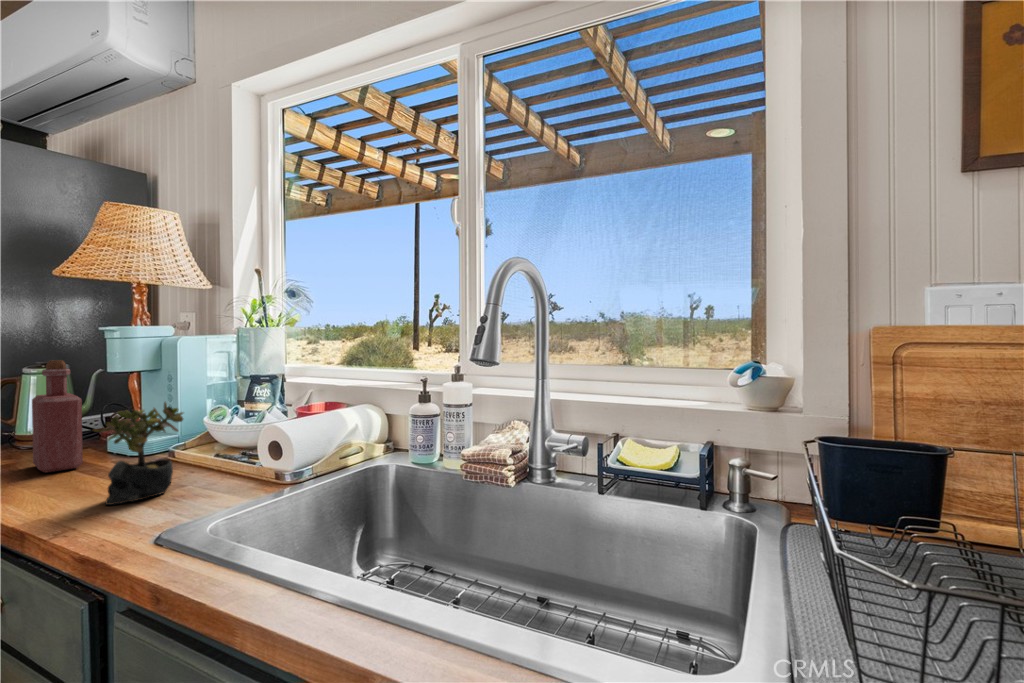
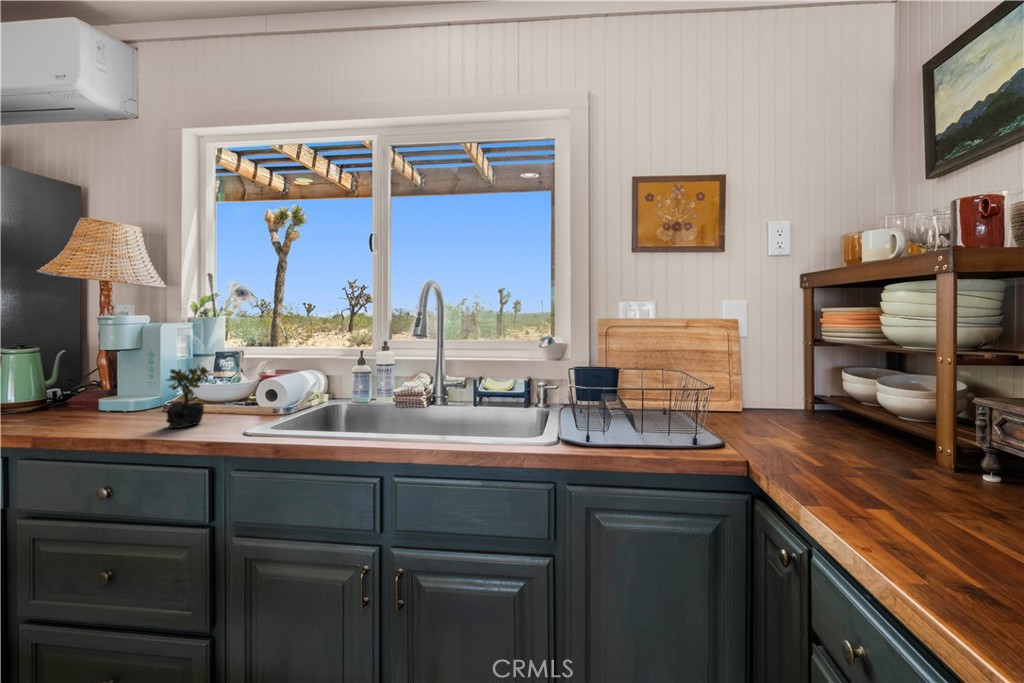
bottle: present [32,360,83,473] -> none [48,340,97,422]

